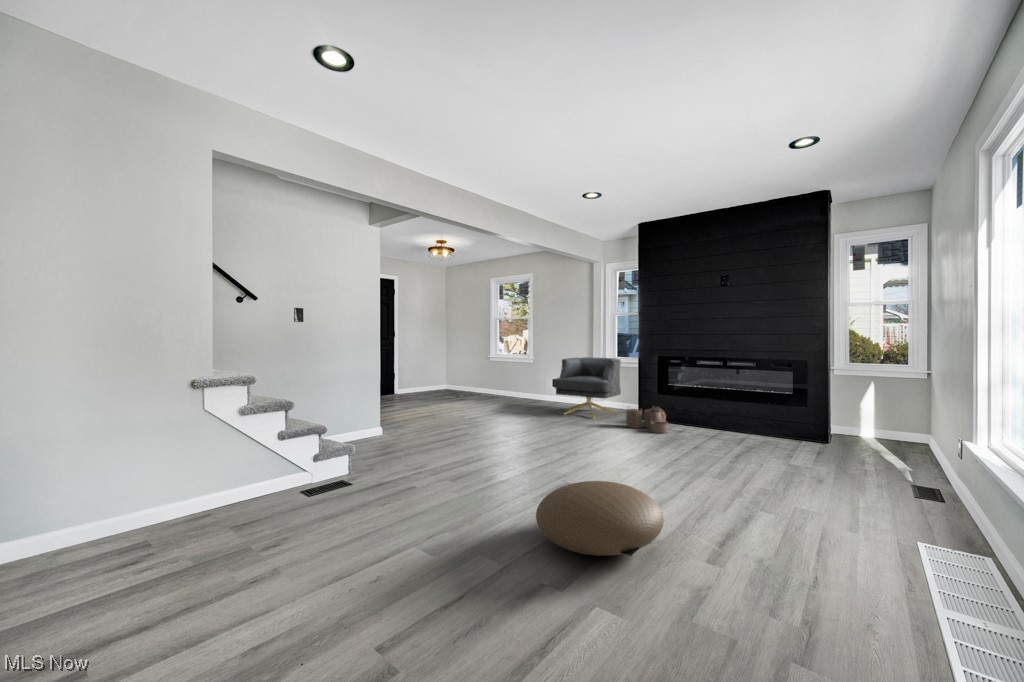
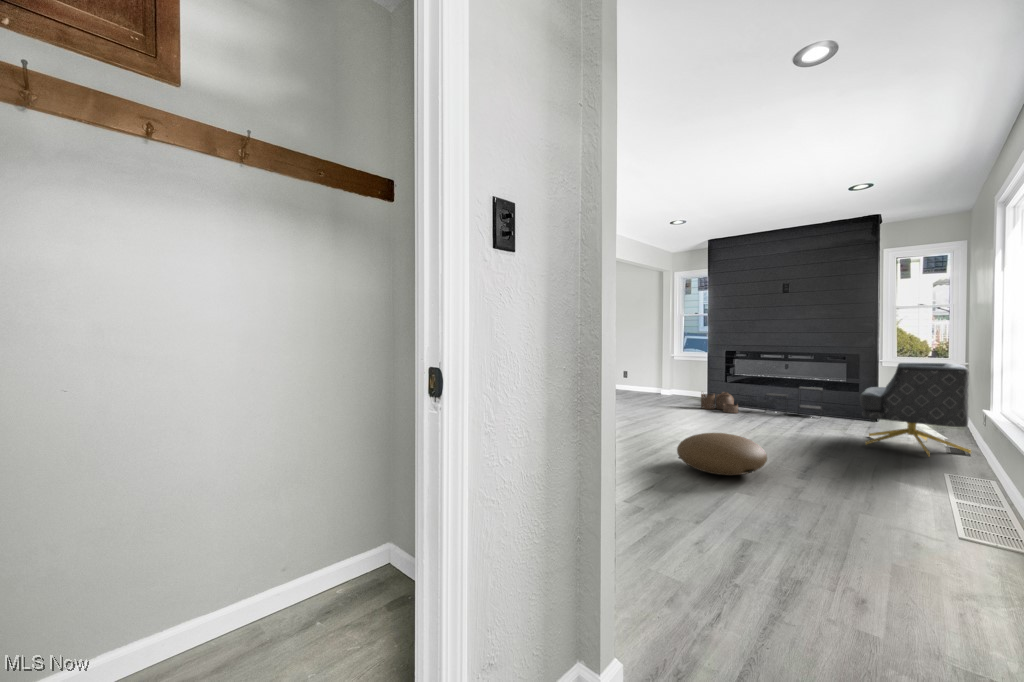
armchair: present [555,357,621,416] -> present [860,363,971,456]
side table: none [699,400,765,439] -> present [765,387,823,418]

